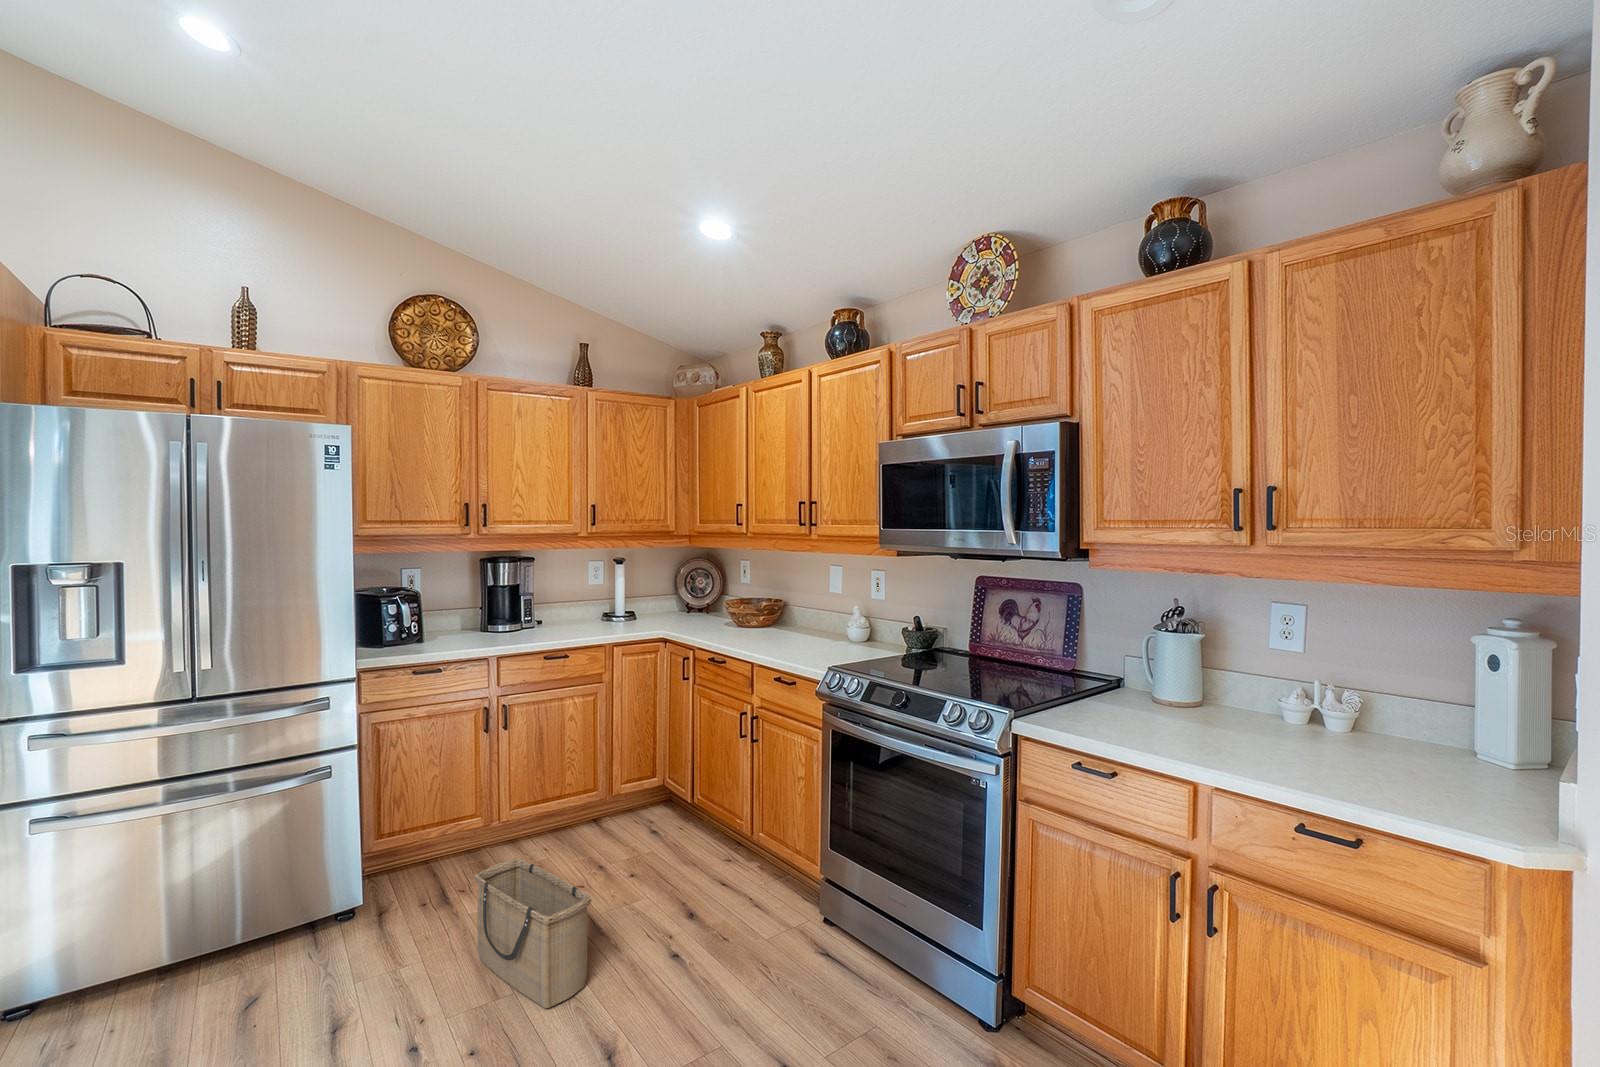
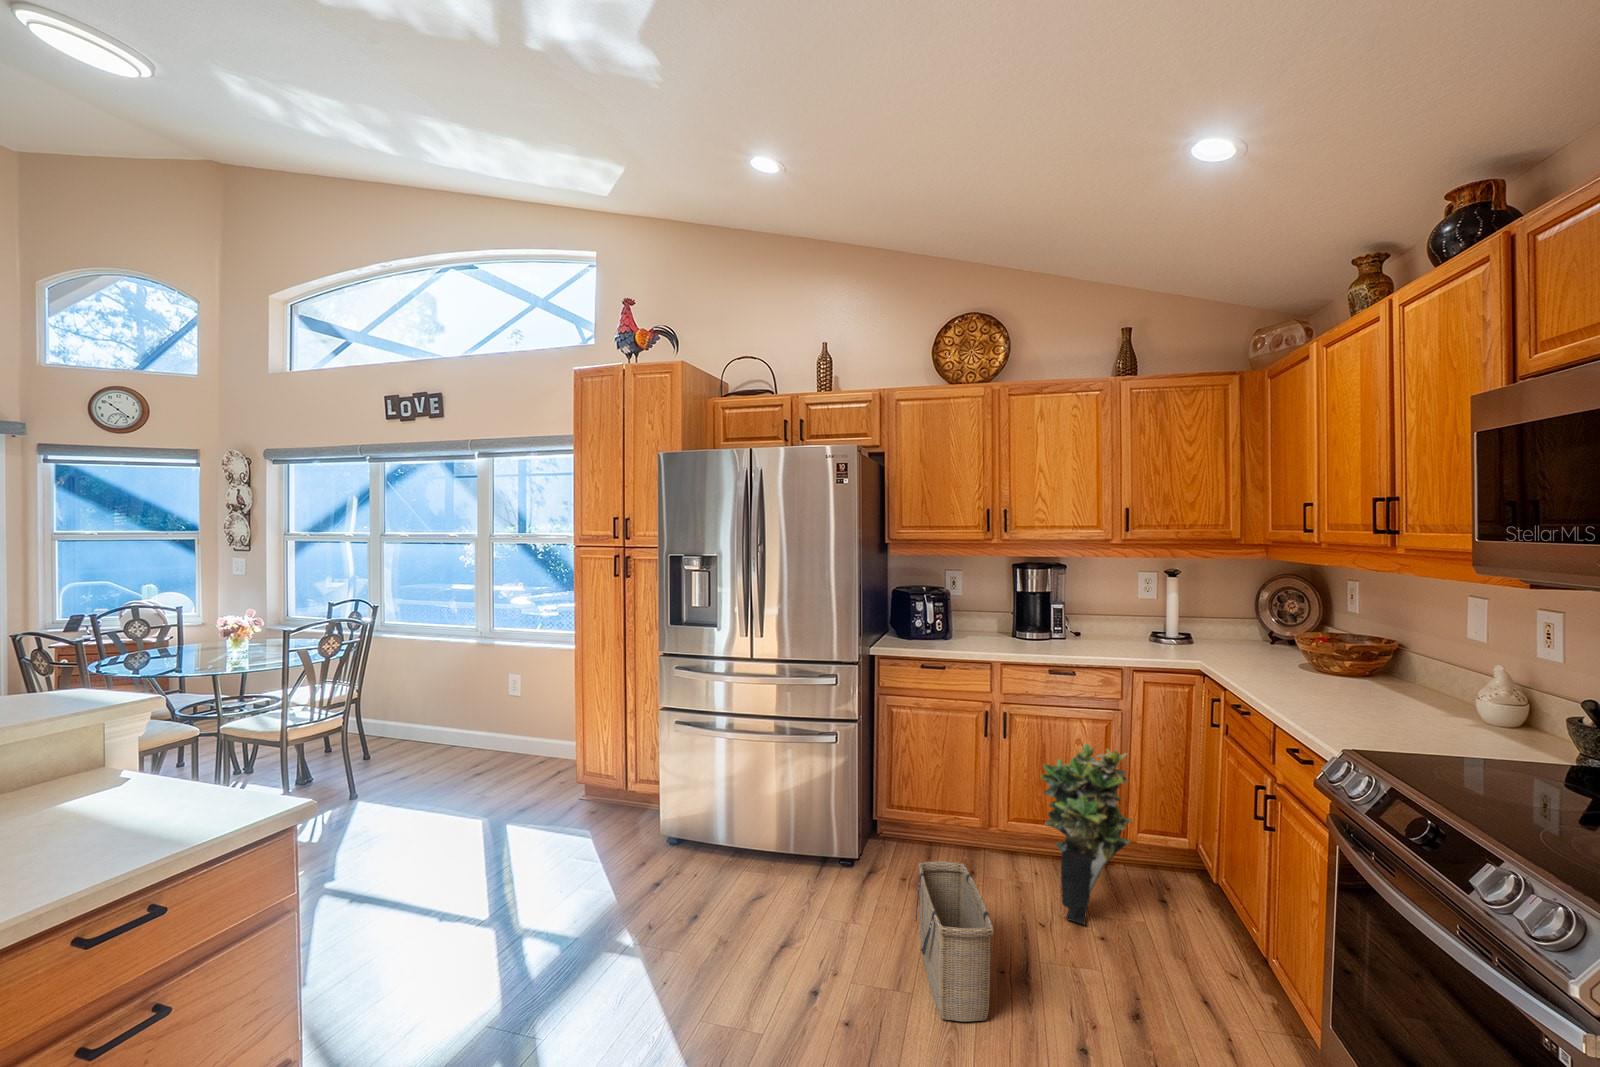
potted plant: none [559,714,642,876] -> present [1041,744,1133,925]

